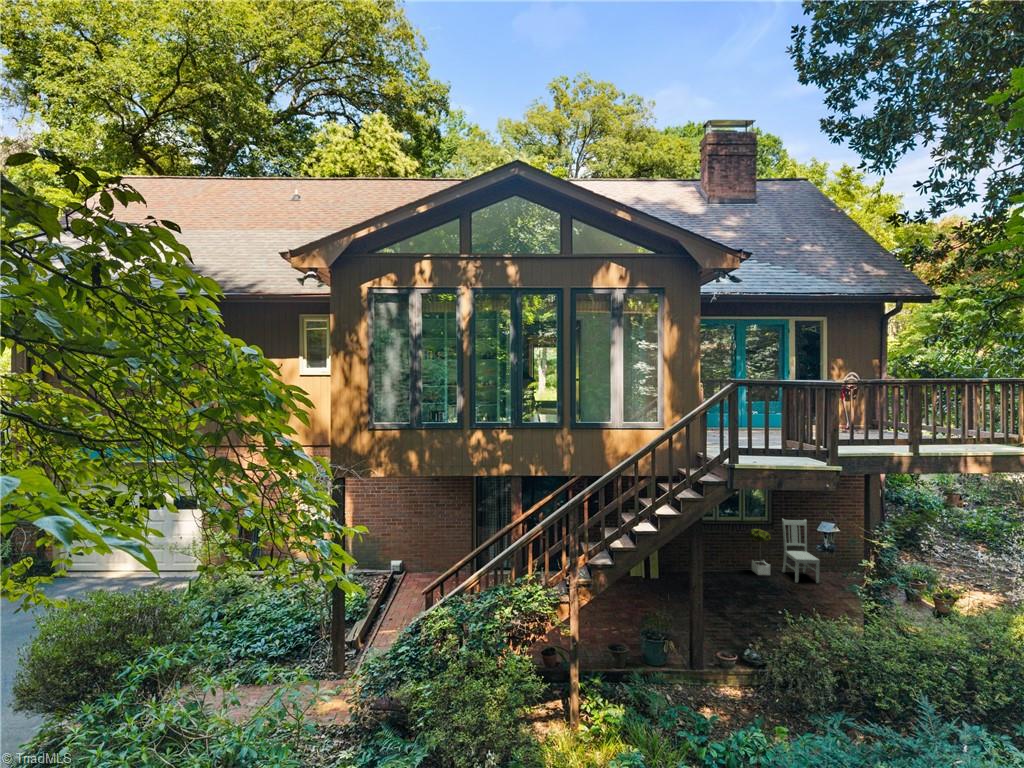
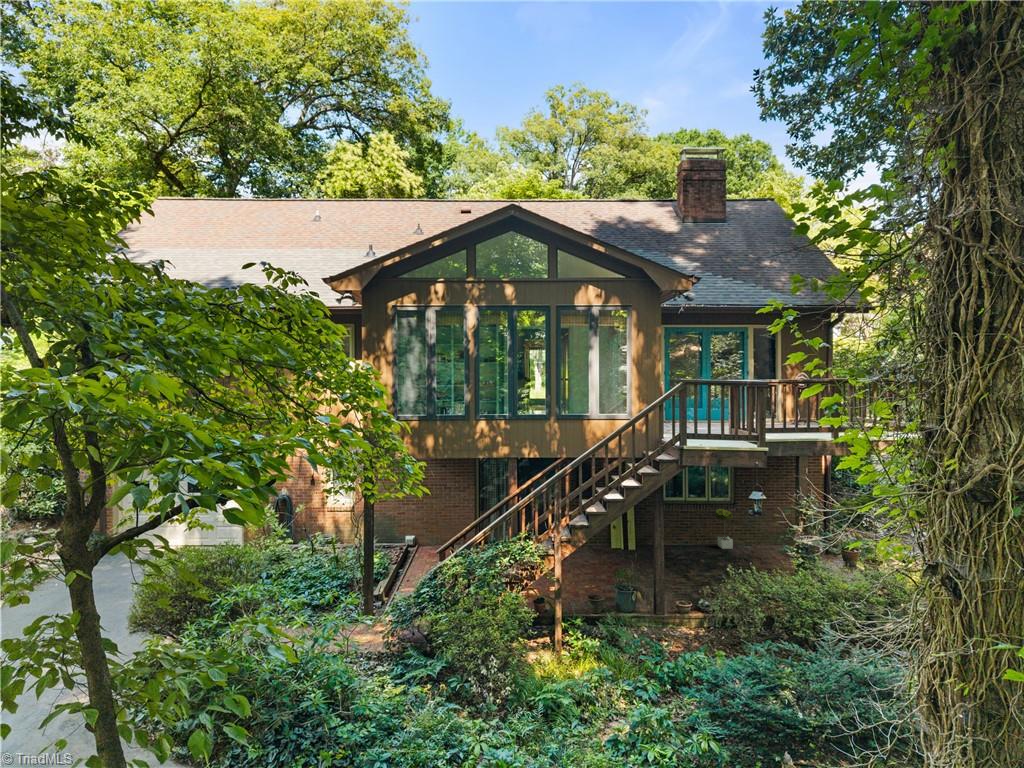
chair: present [782,519,820,583] -> none [743,501,773,554]

